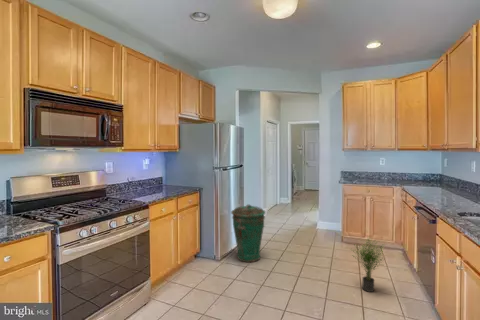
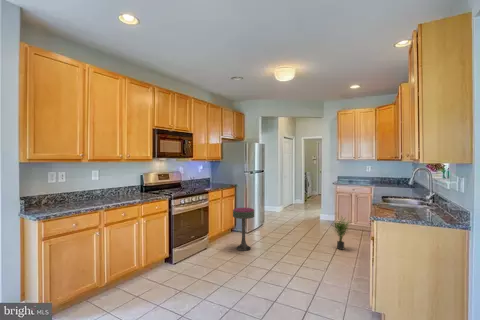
trash can: present [231,205,265,262] -> none [256,197,278,235]
bar stool: none [192,228,229,305] -> present [233,208,254,251]

